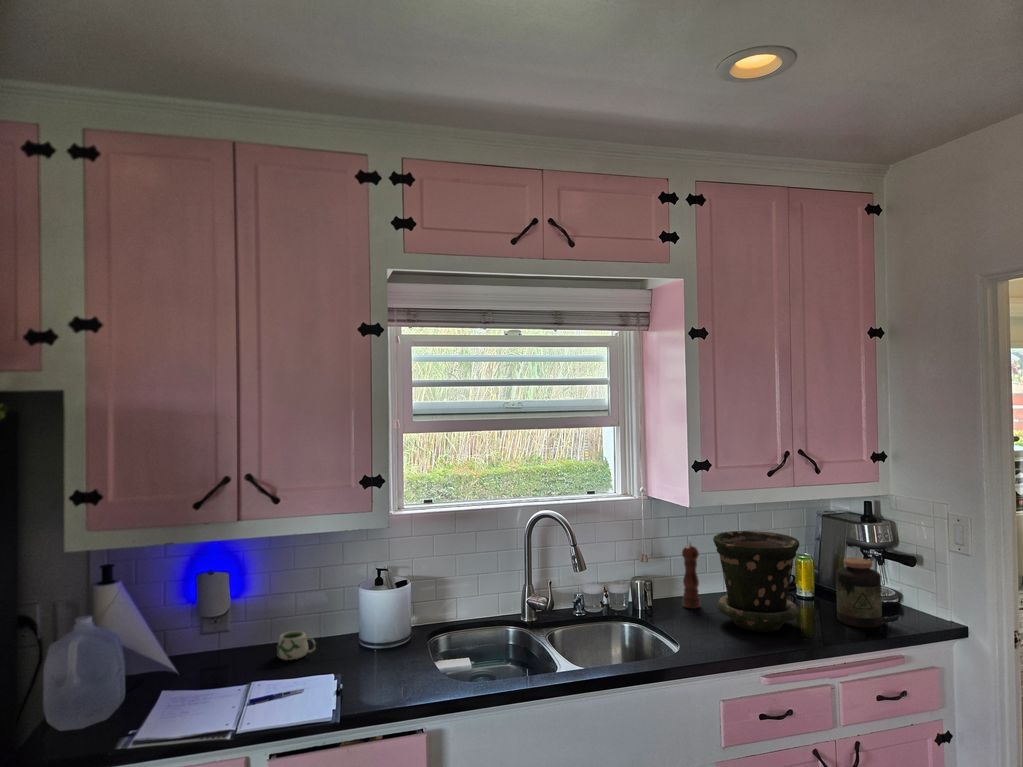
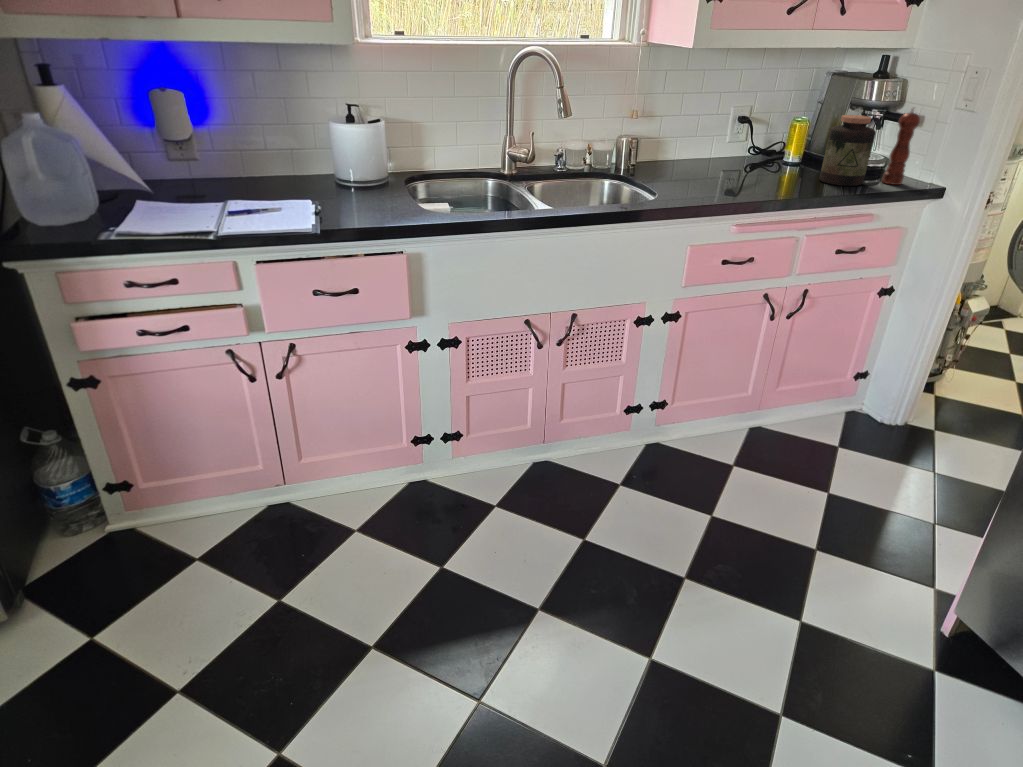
flower pot: present [713,531,799,632] -> none [700,83,800,185]
pepper mill: present [682,542,700,608] -> present [882,107,920,185]
mug: present [277,631,316,660] -> none [253,165,292,191]

